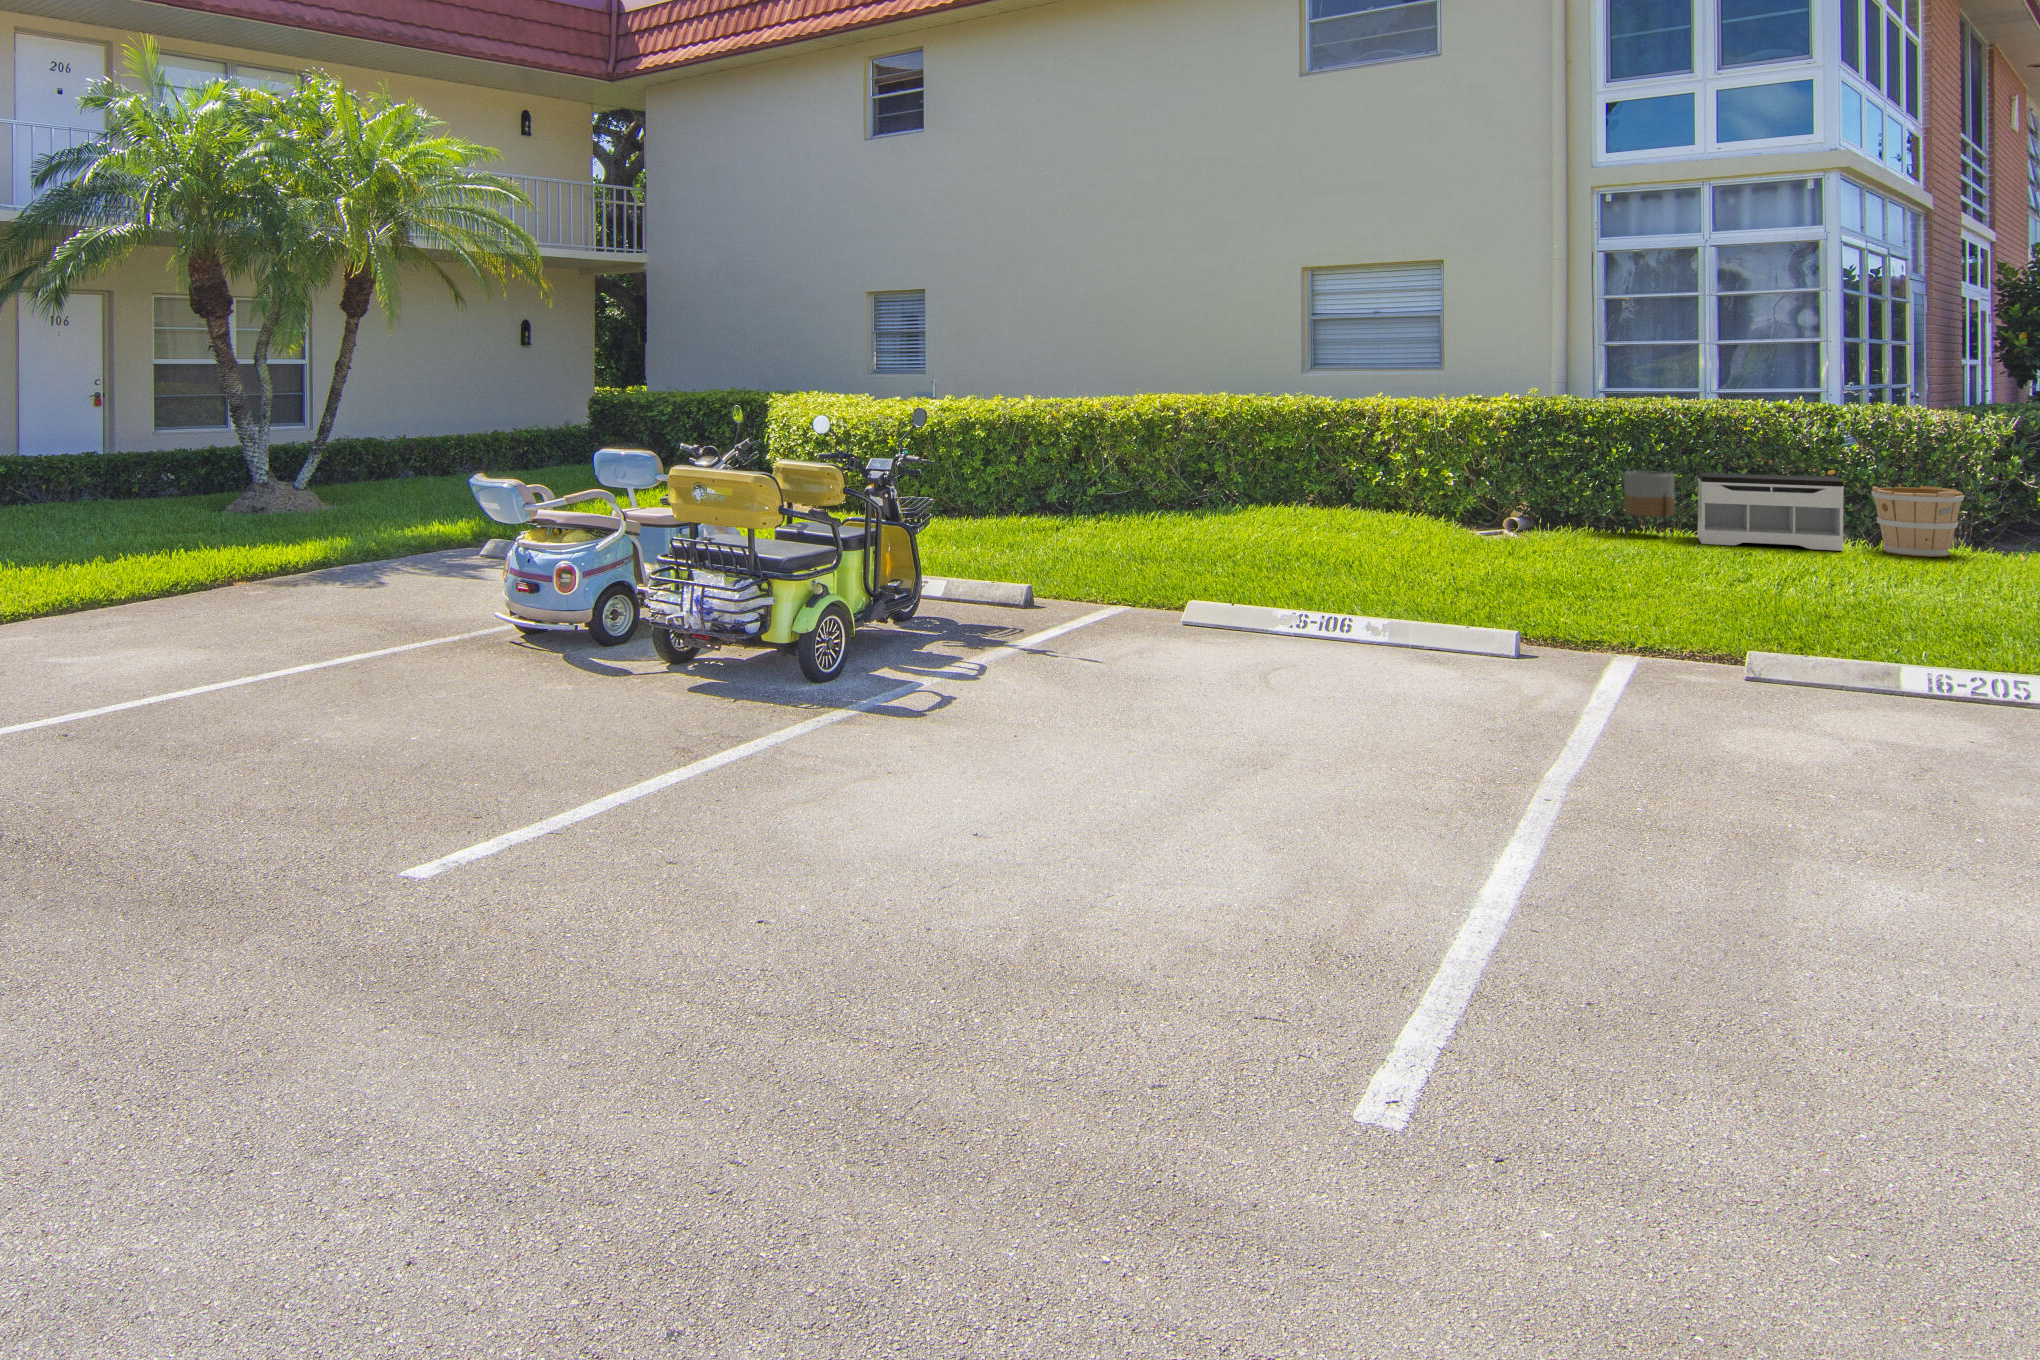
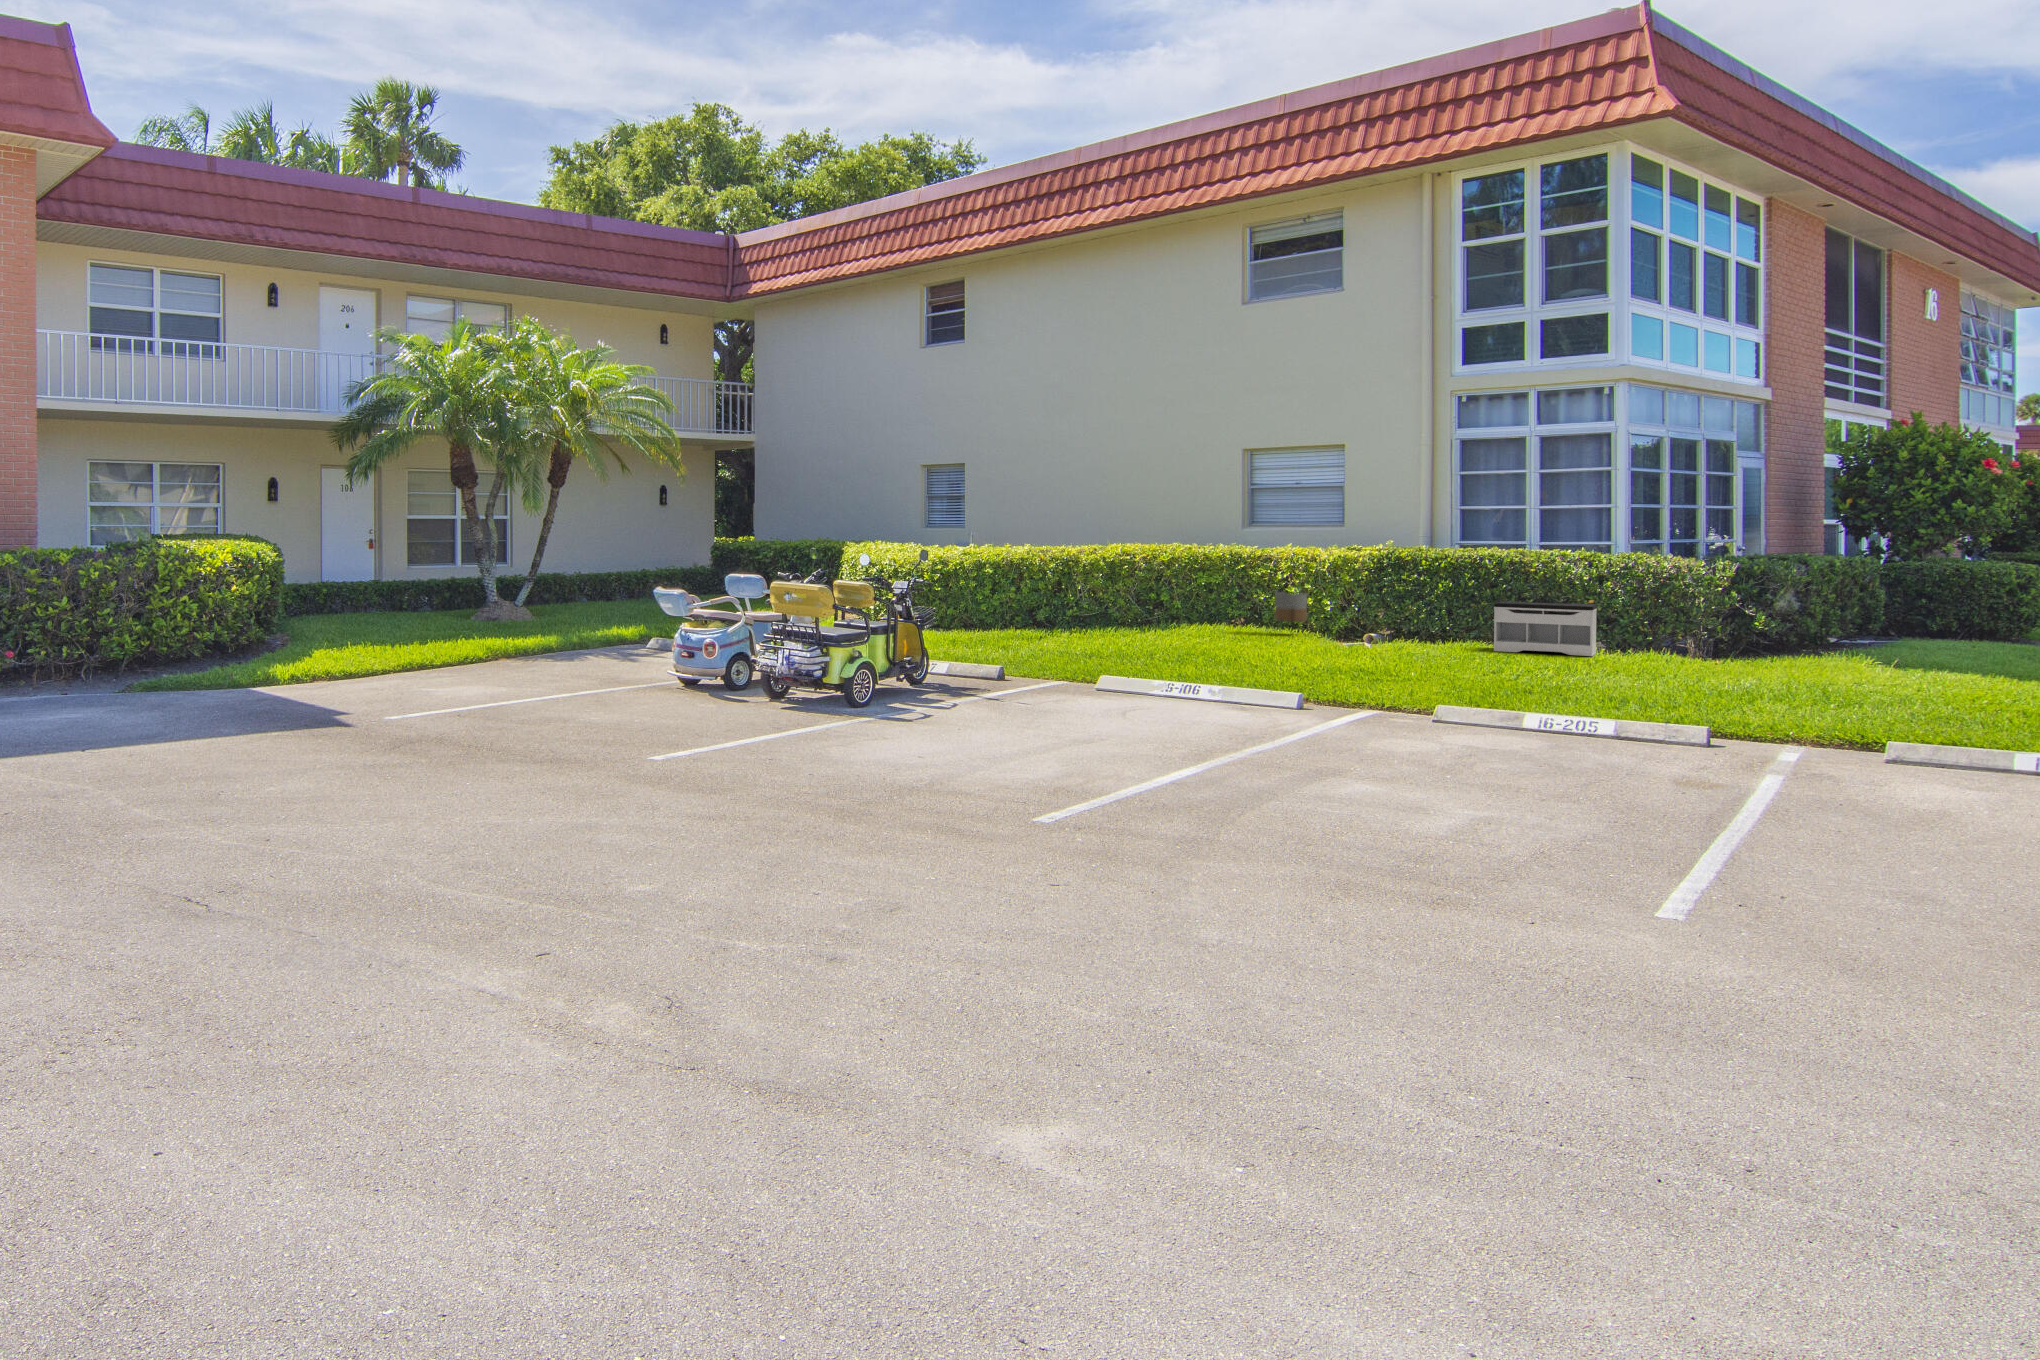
planter: present [1623,471,1674,521] -> present [1275,592,1307,622]
wooden bucket: present [1871,486,1964,557] -> none [1617,611,1679,661]

